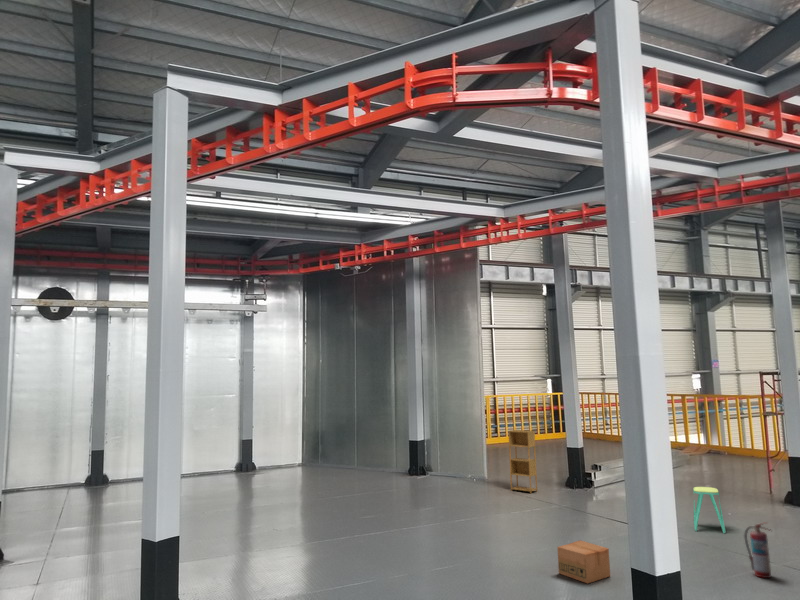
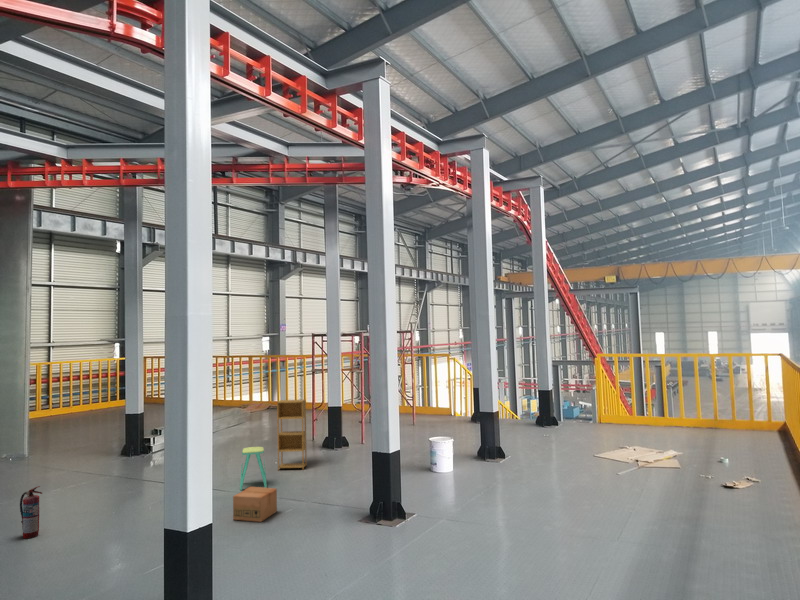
shelving unit: present [509,430,537,493] -> present [277,399,307,470]
fire extinguisher: present [745,524,771,578] -> present [20,486,42,539]
cardboard box: present [557,541,610,583] -> present [233,487,277,522]

